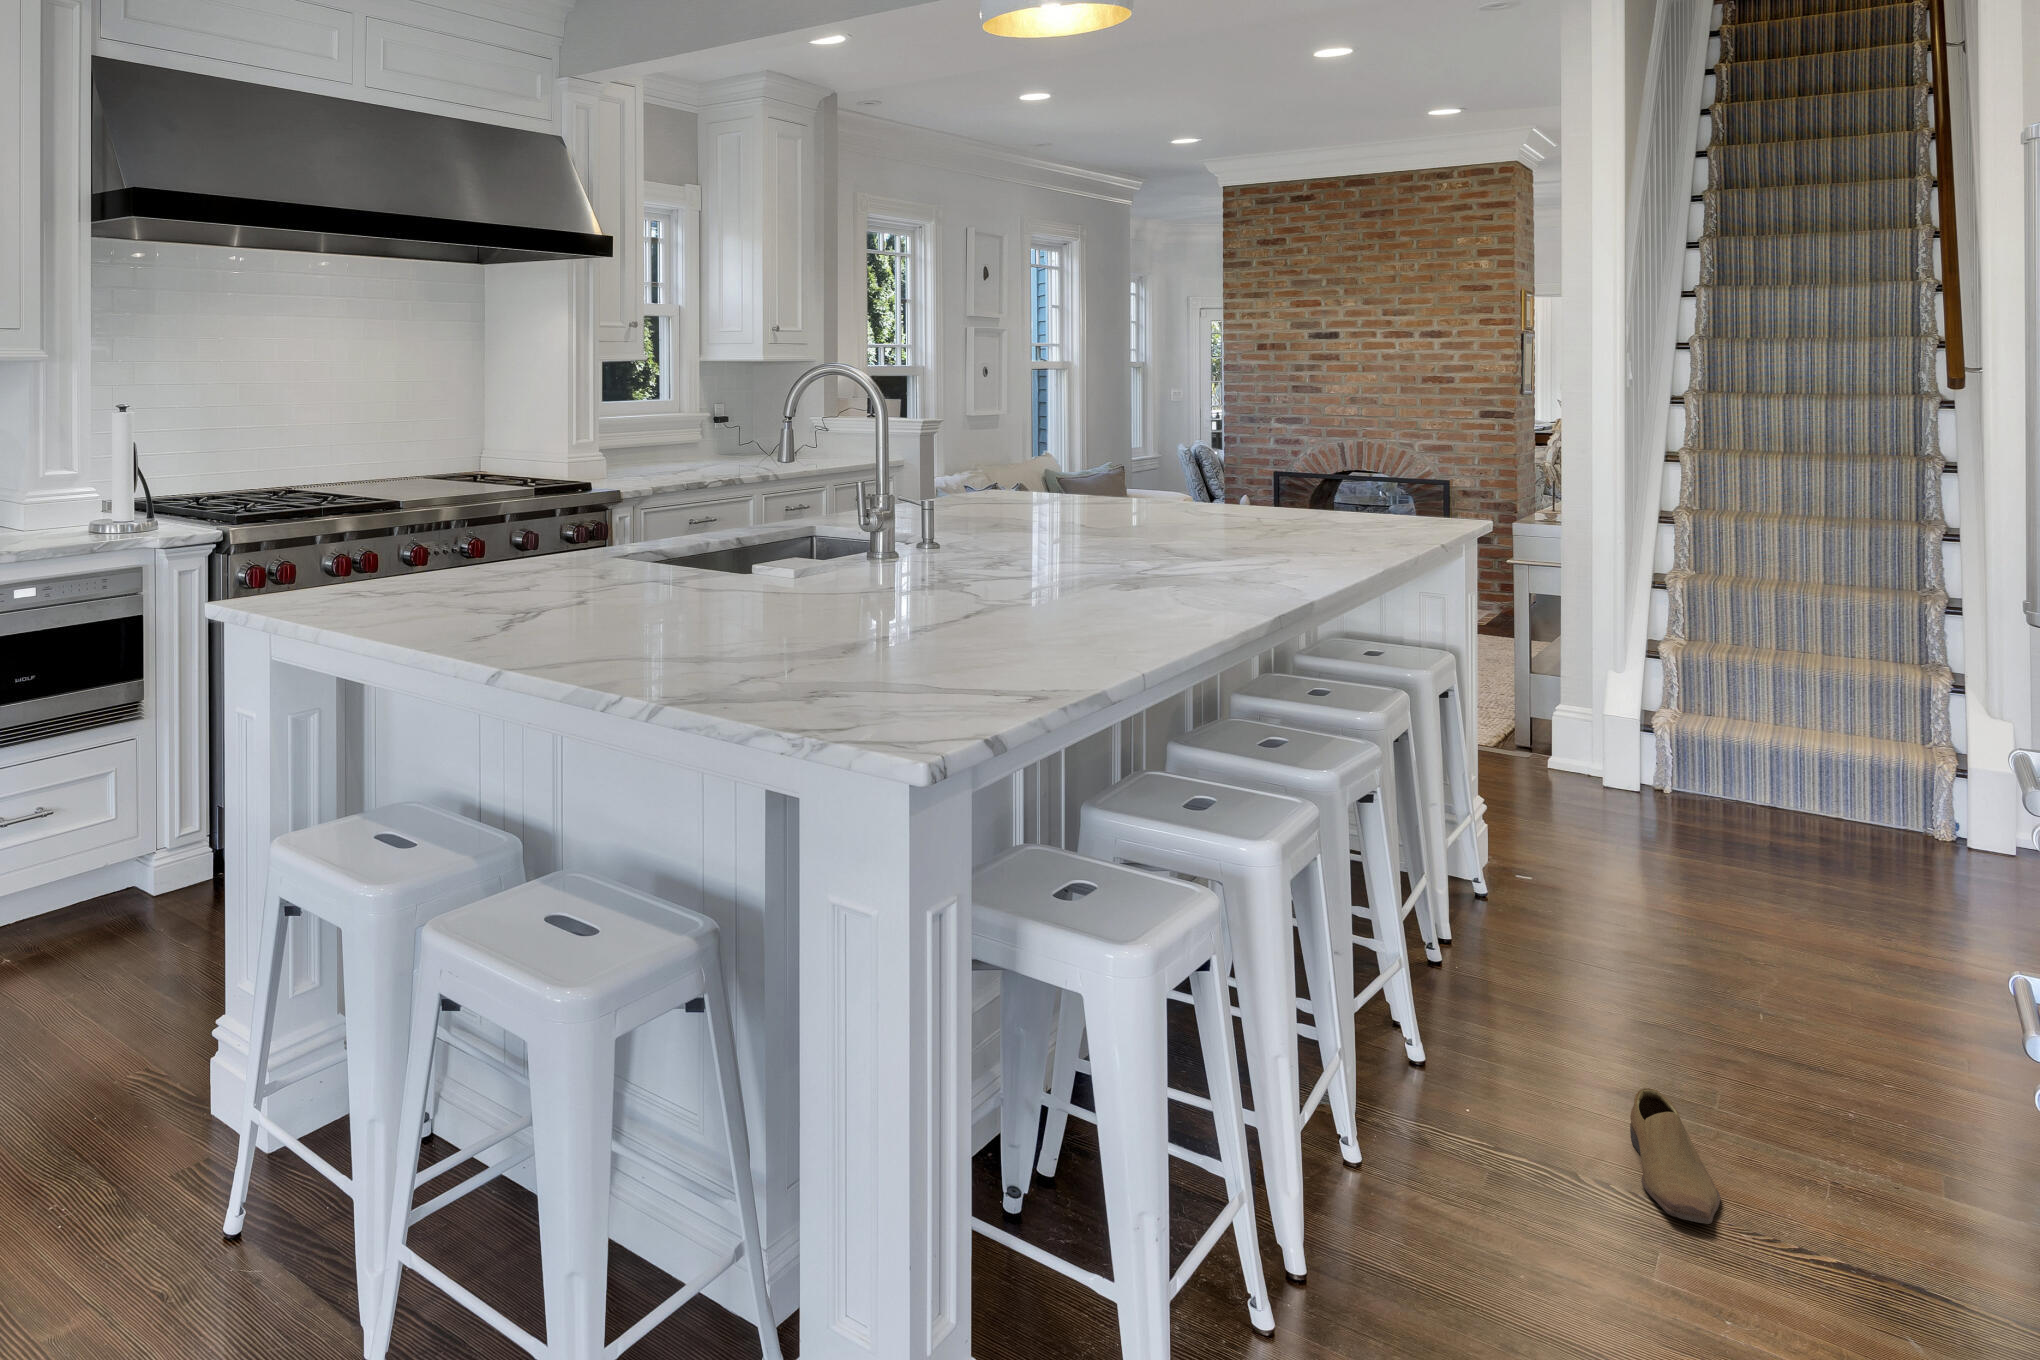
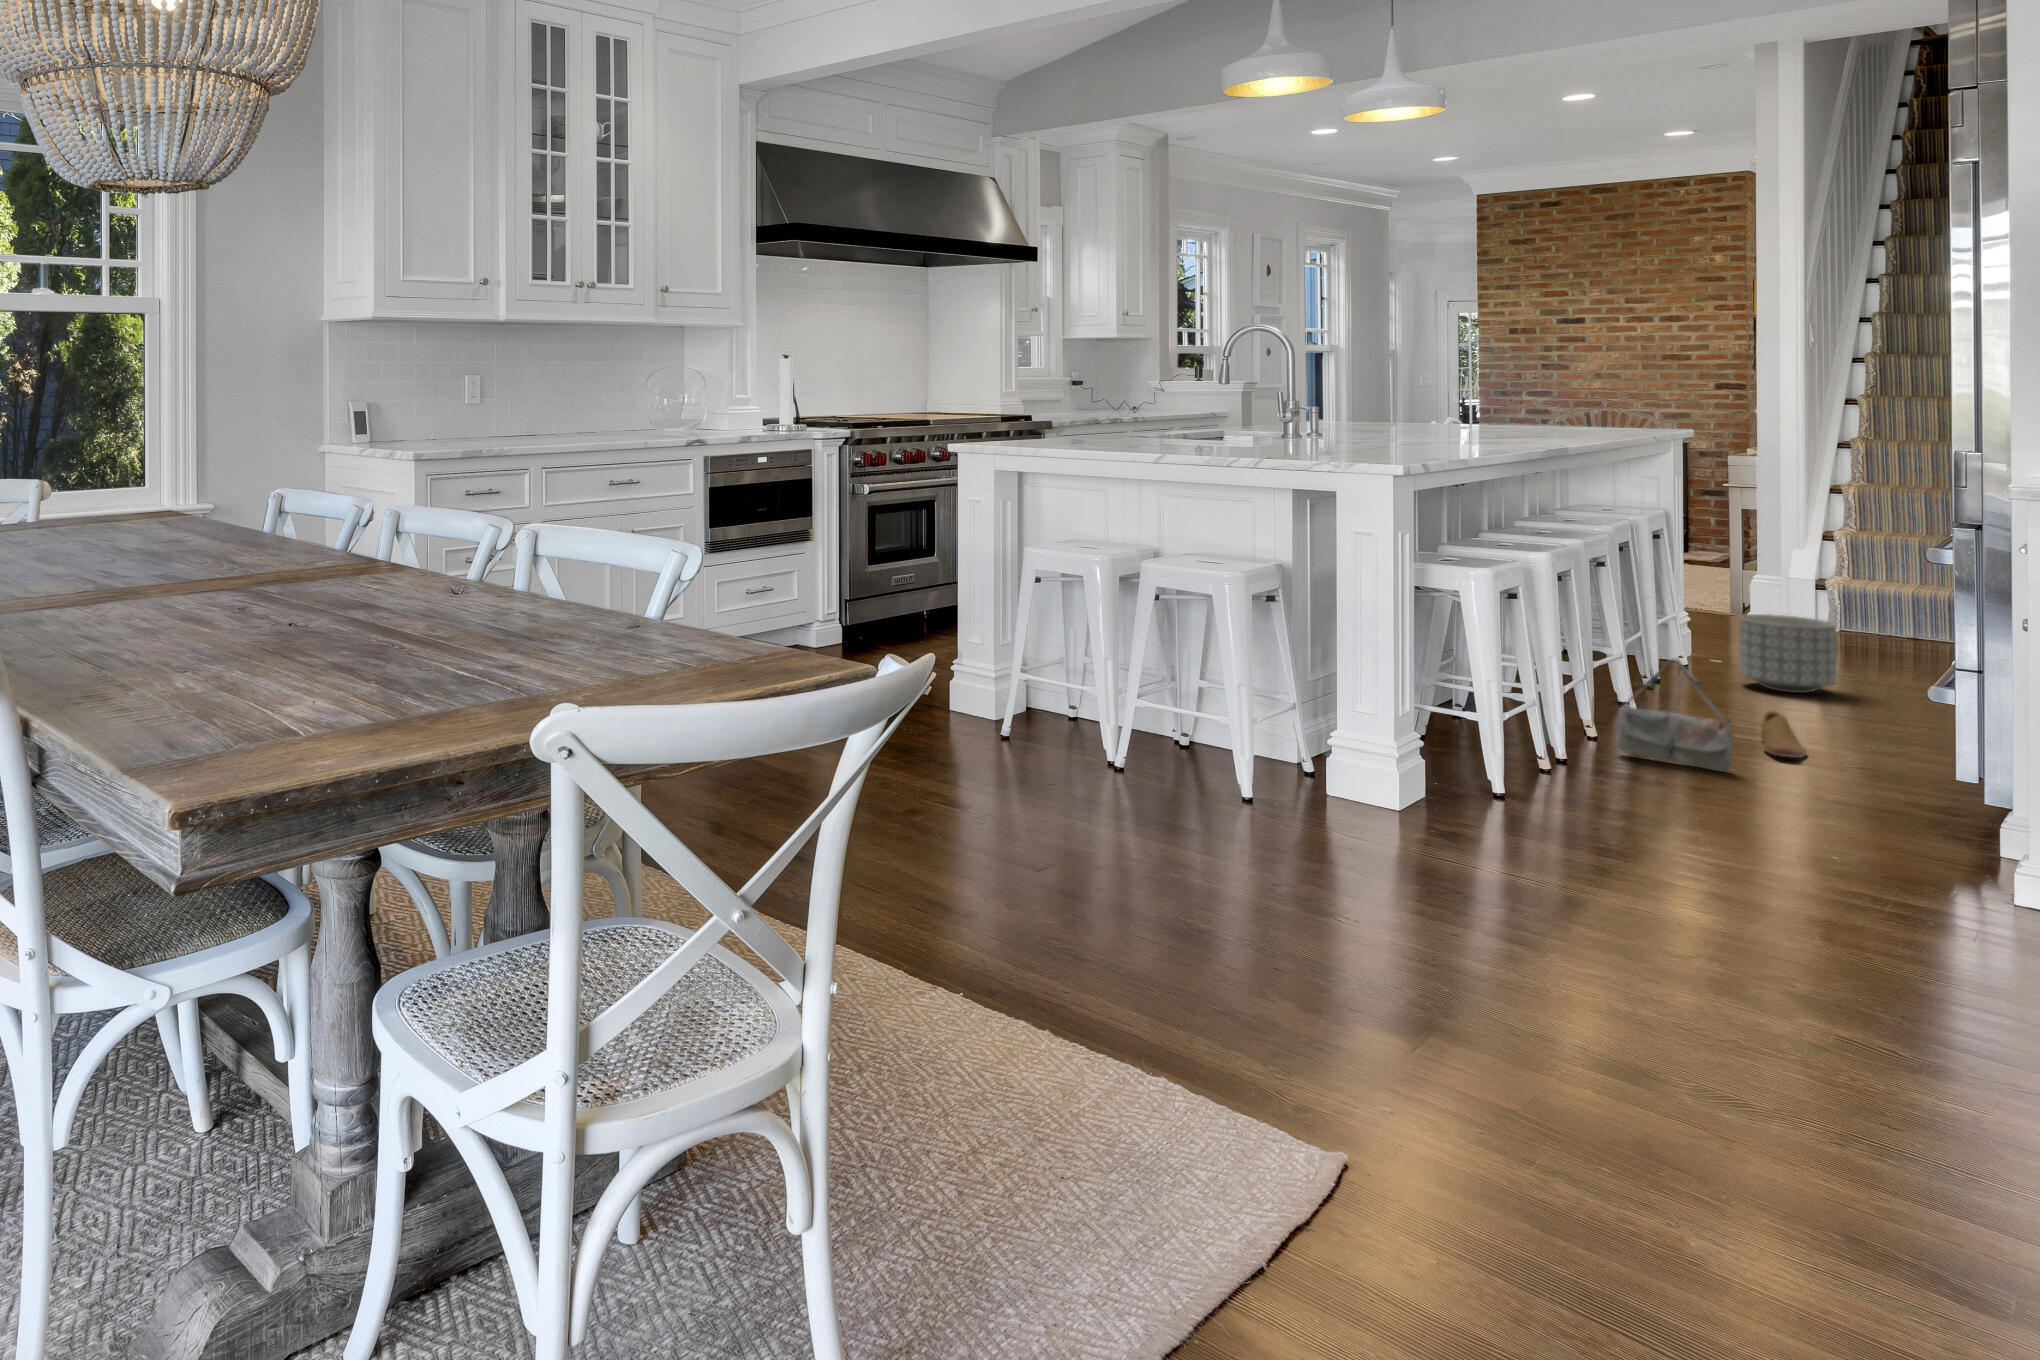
planter: none [1563,828,1713,970] -> present [1739,614,1837,693]
bag: none [1386,1040,1604,1287] -> present [1616,658,1733,772]

